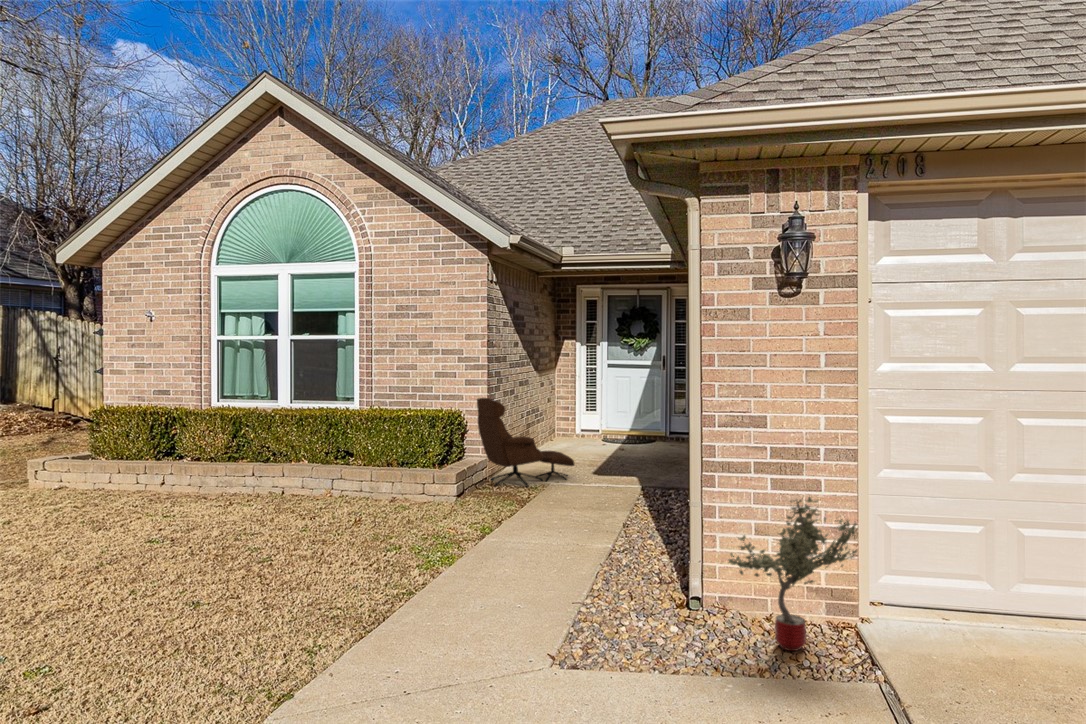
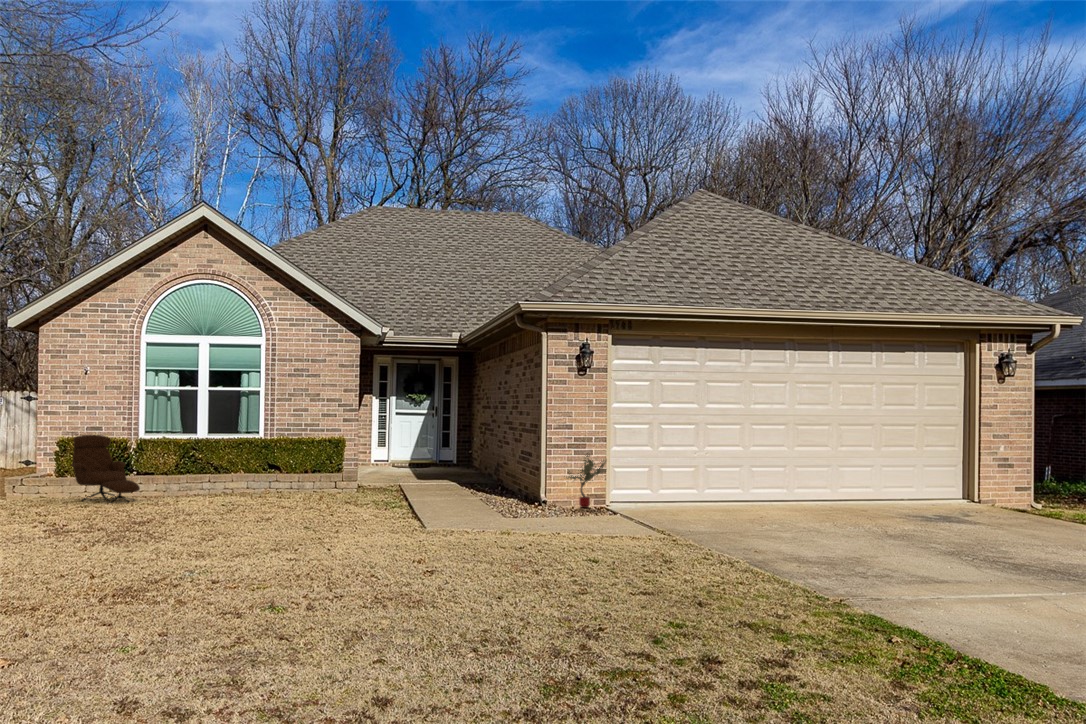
lounge chair: present [477,398,574,487] -> present [71,435,140,502]

